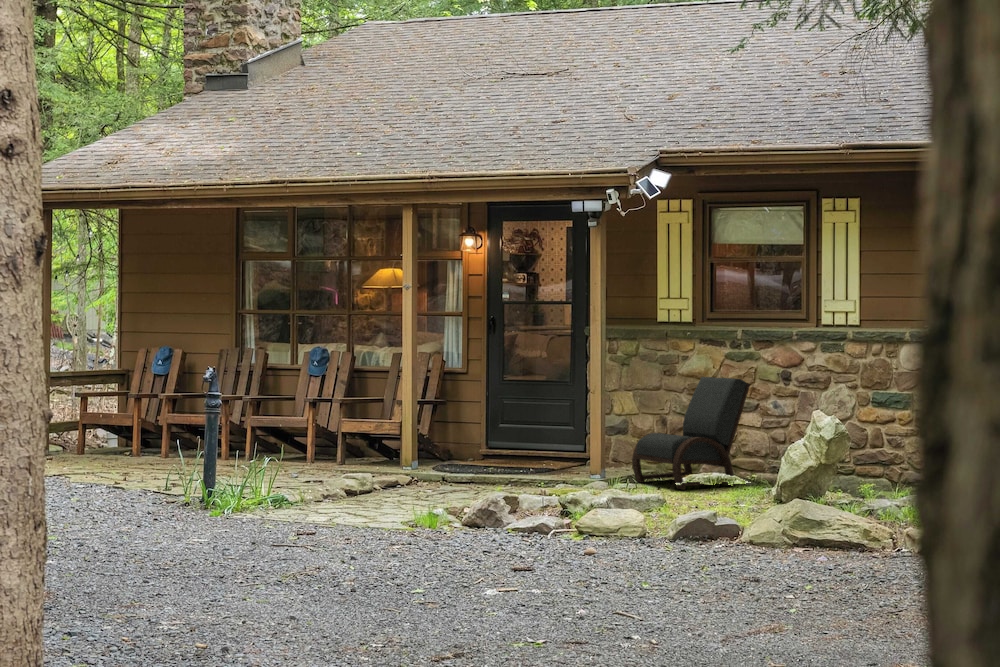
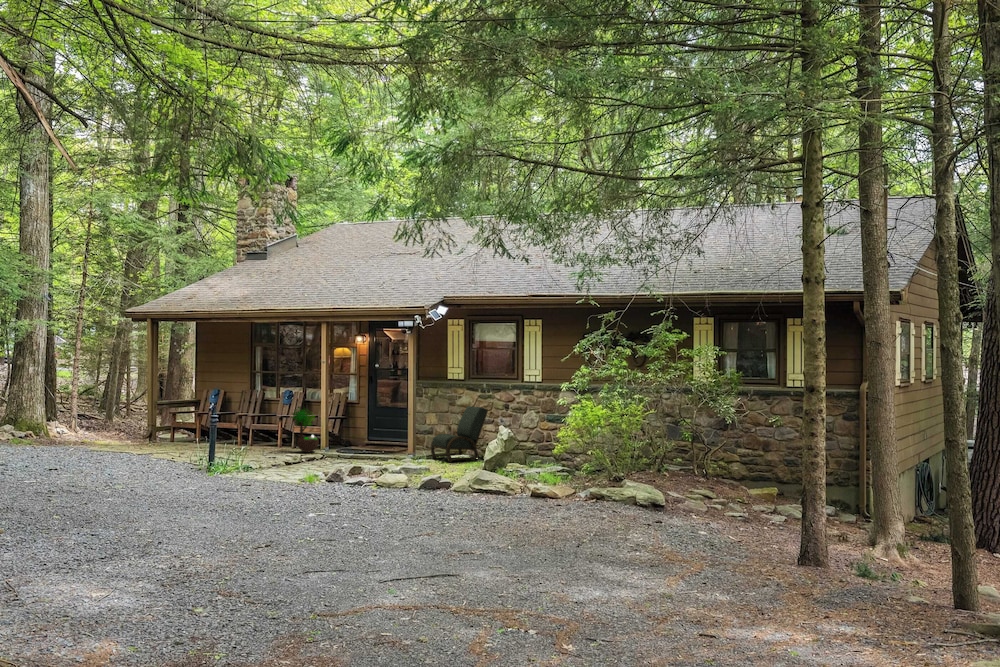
potted tree: none [339,375,396,471] -> present [293,410,319,452]

